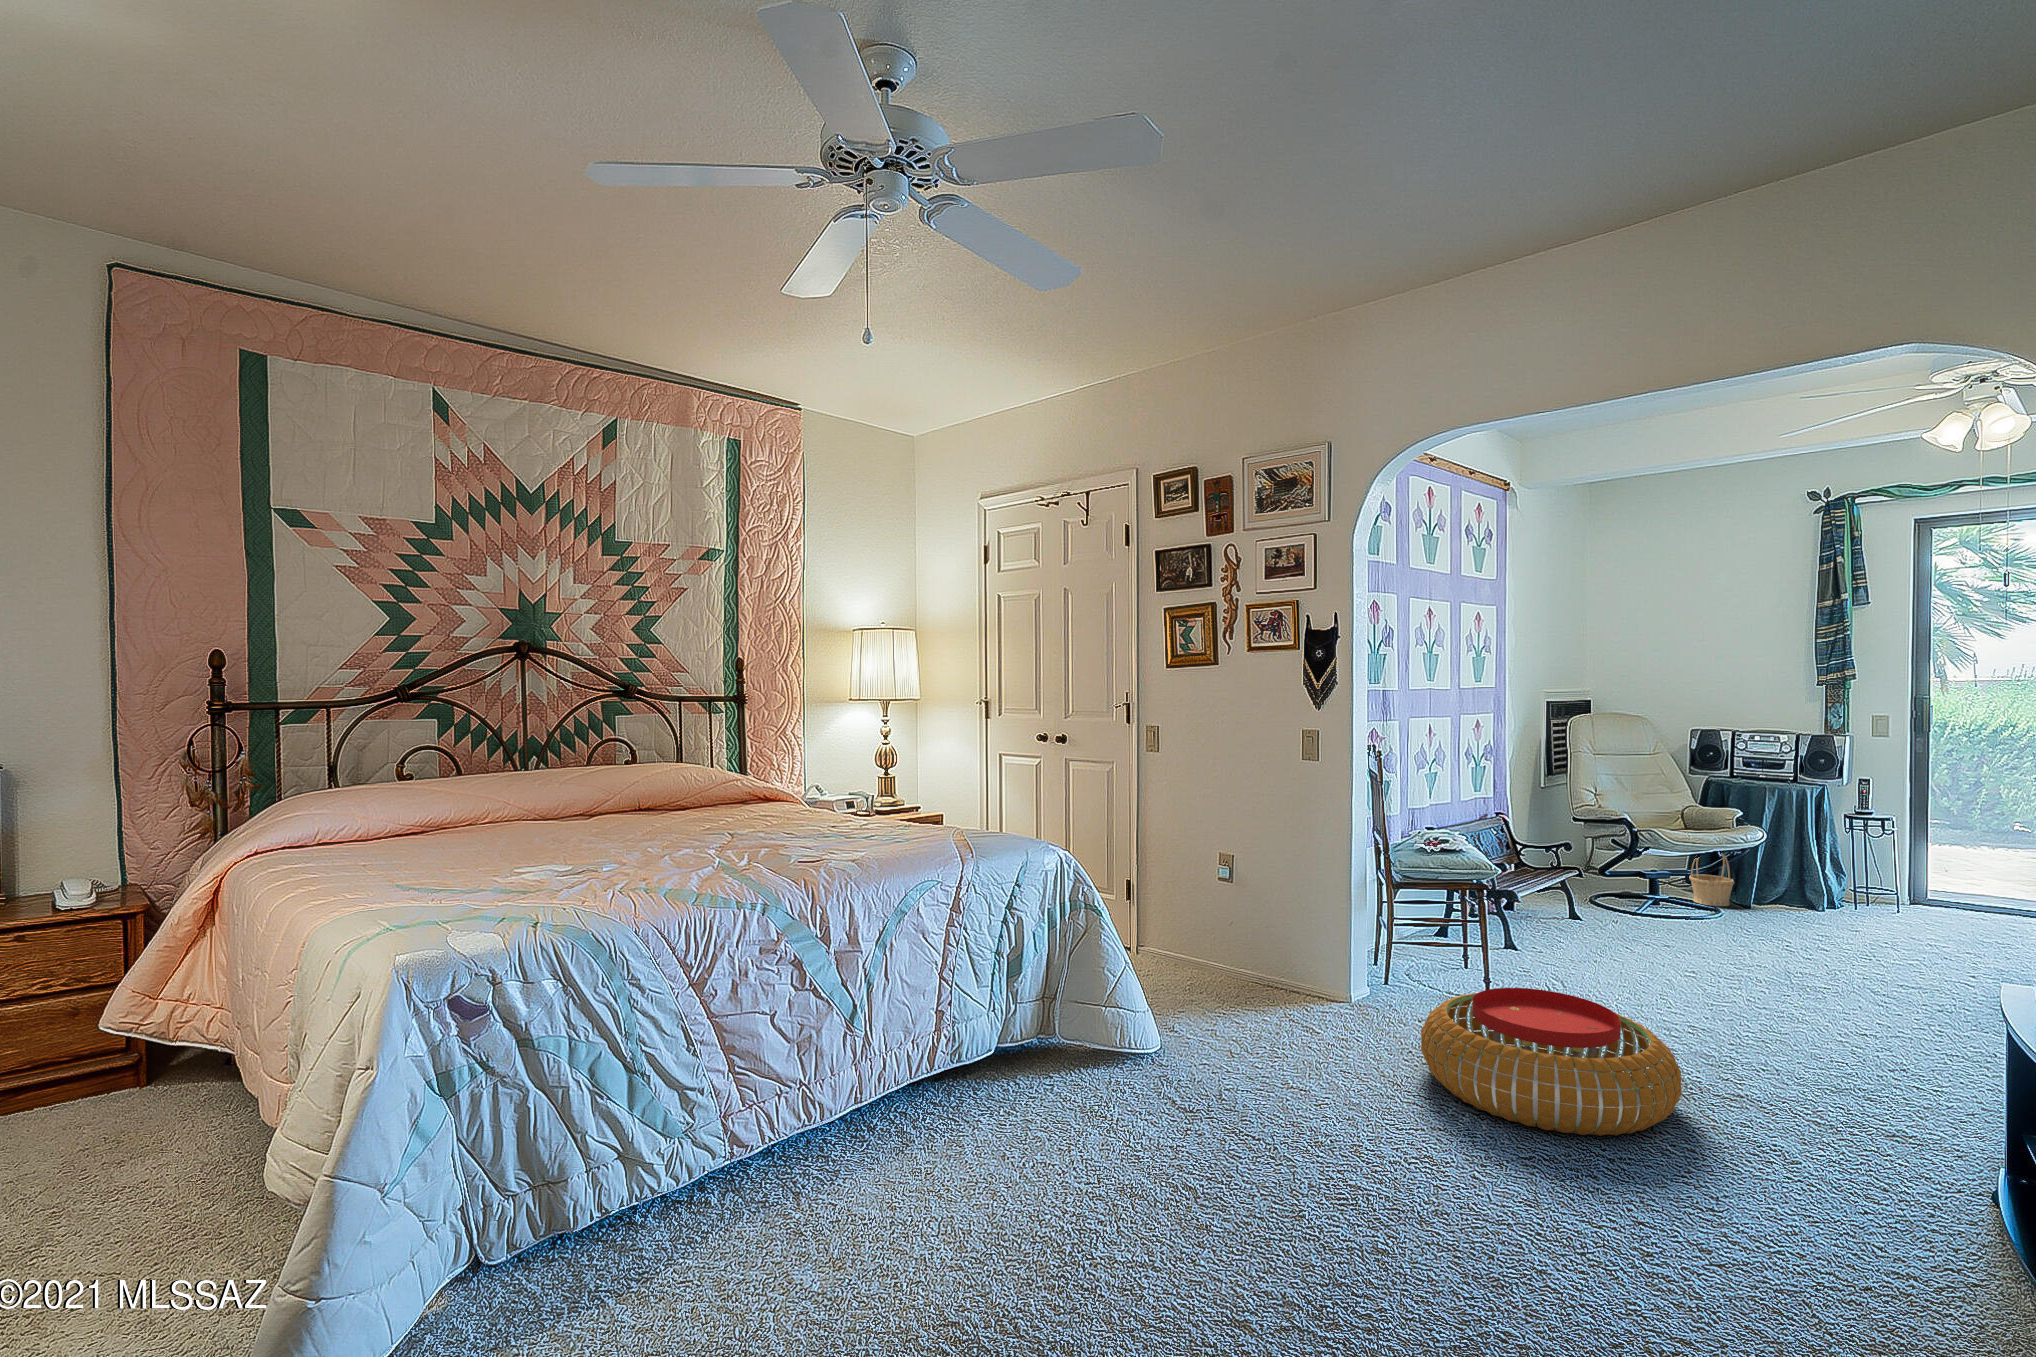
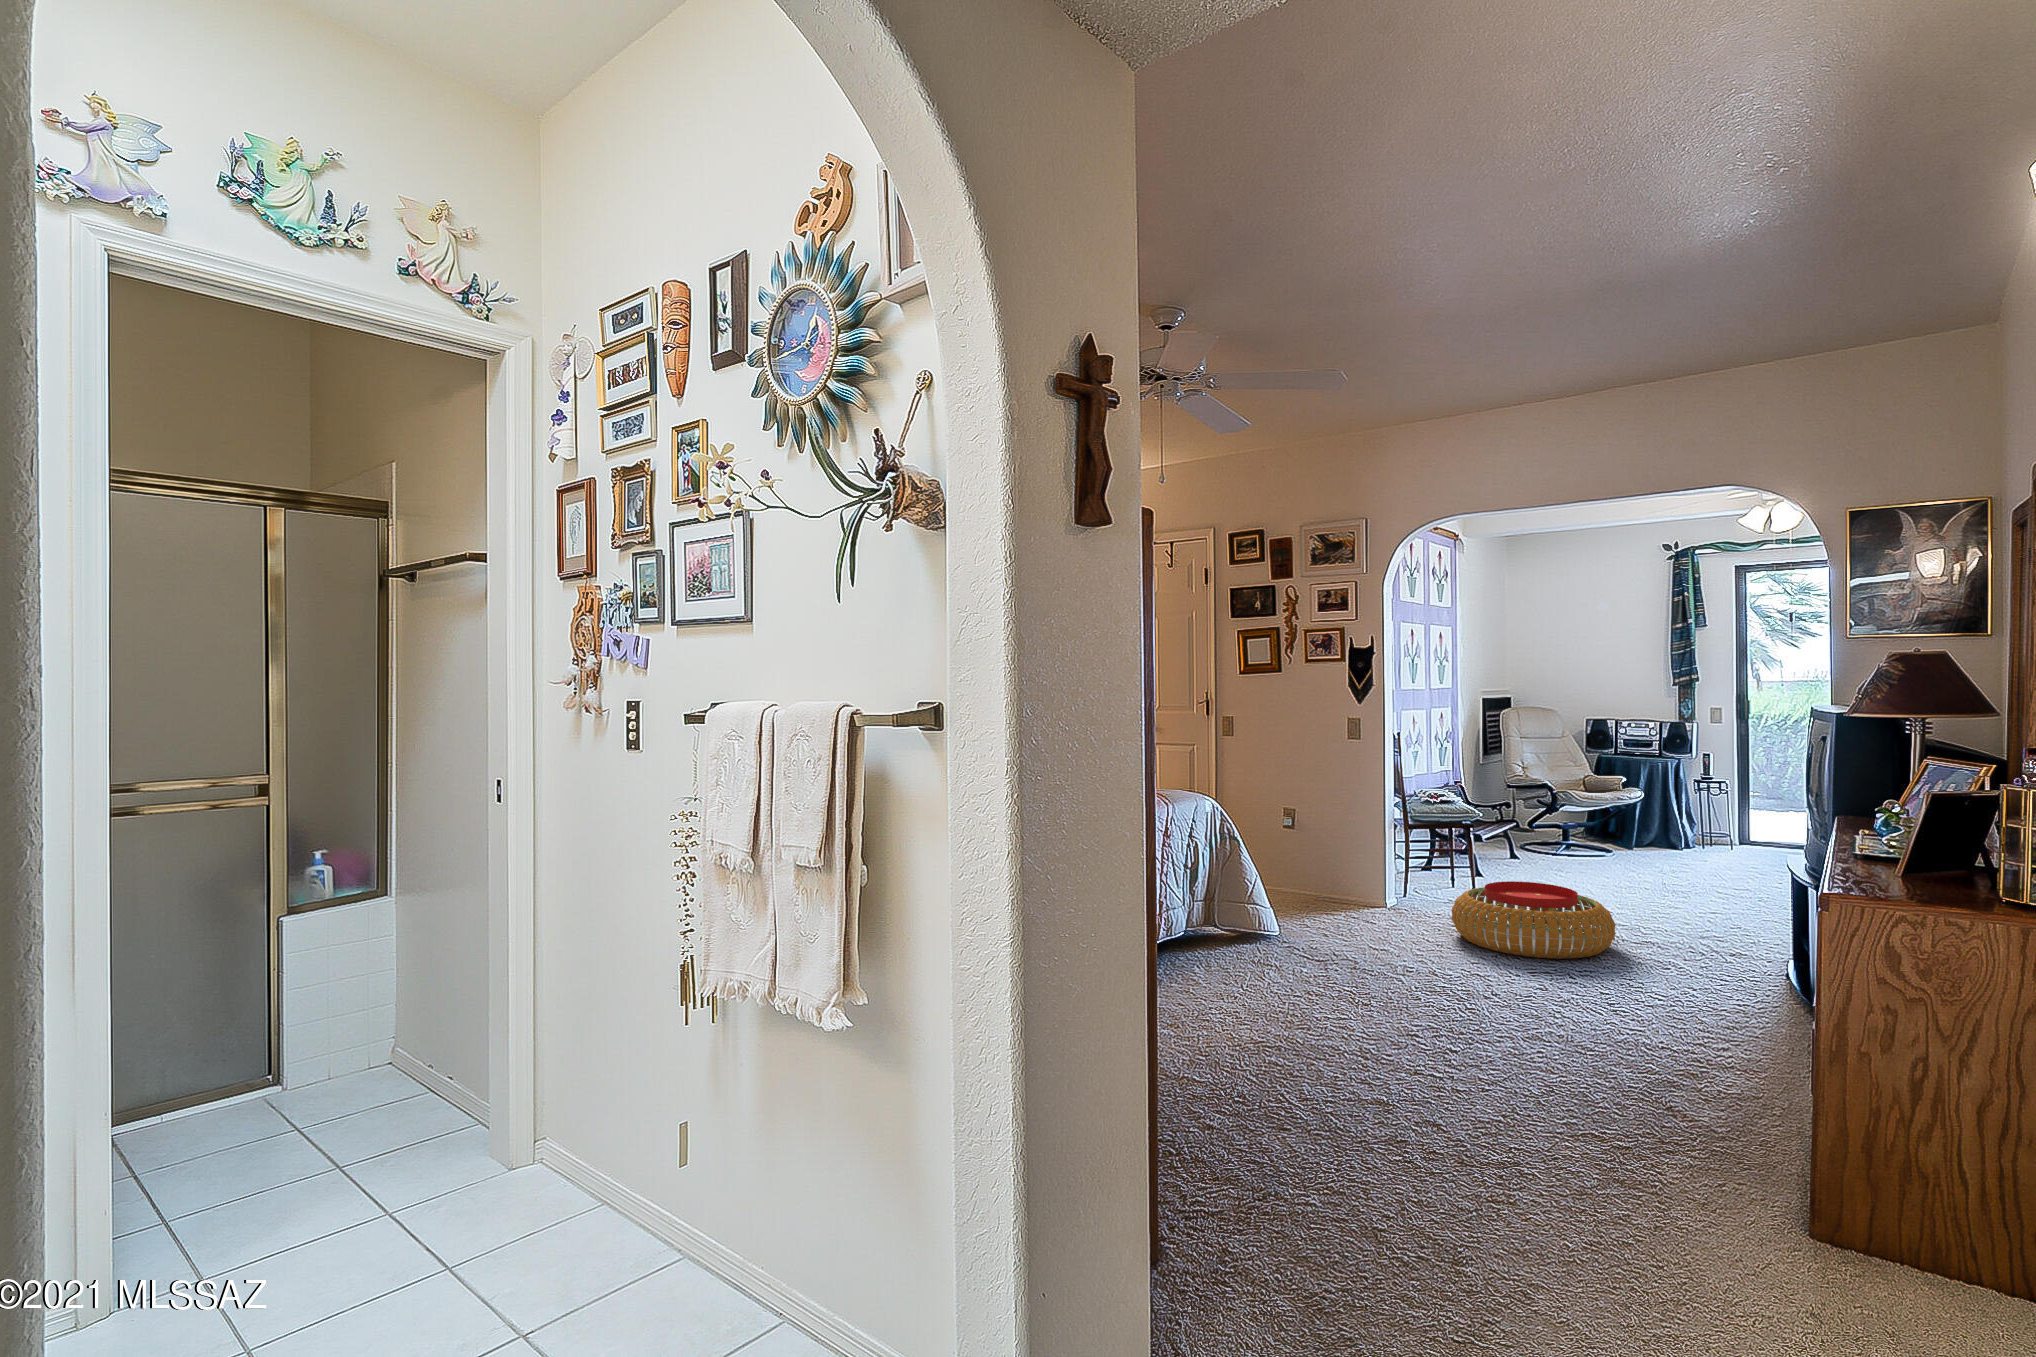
basket: present [1689,853,1734,906] -> none [1589,806,1621,848]

